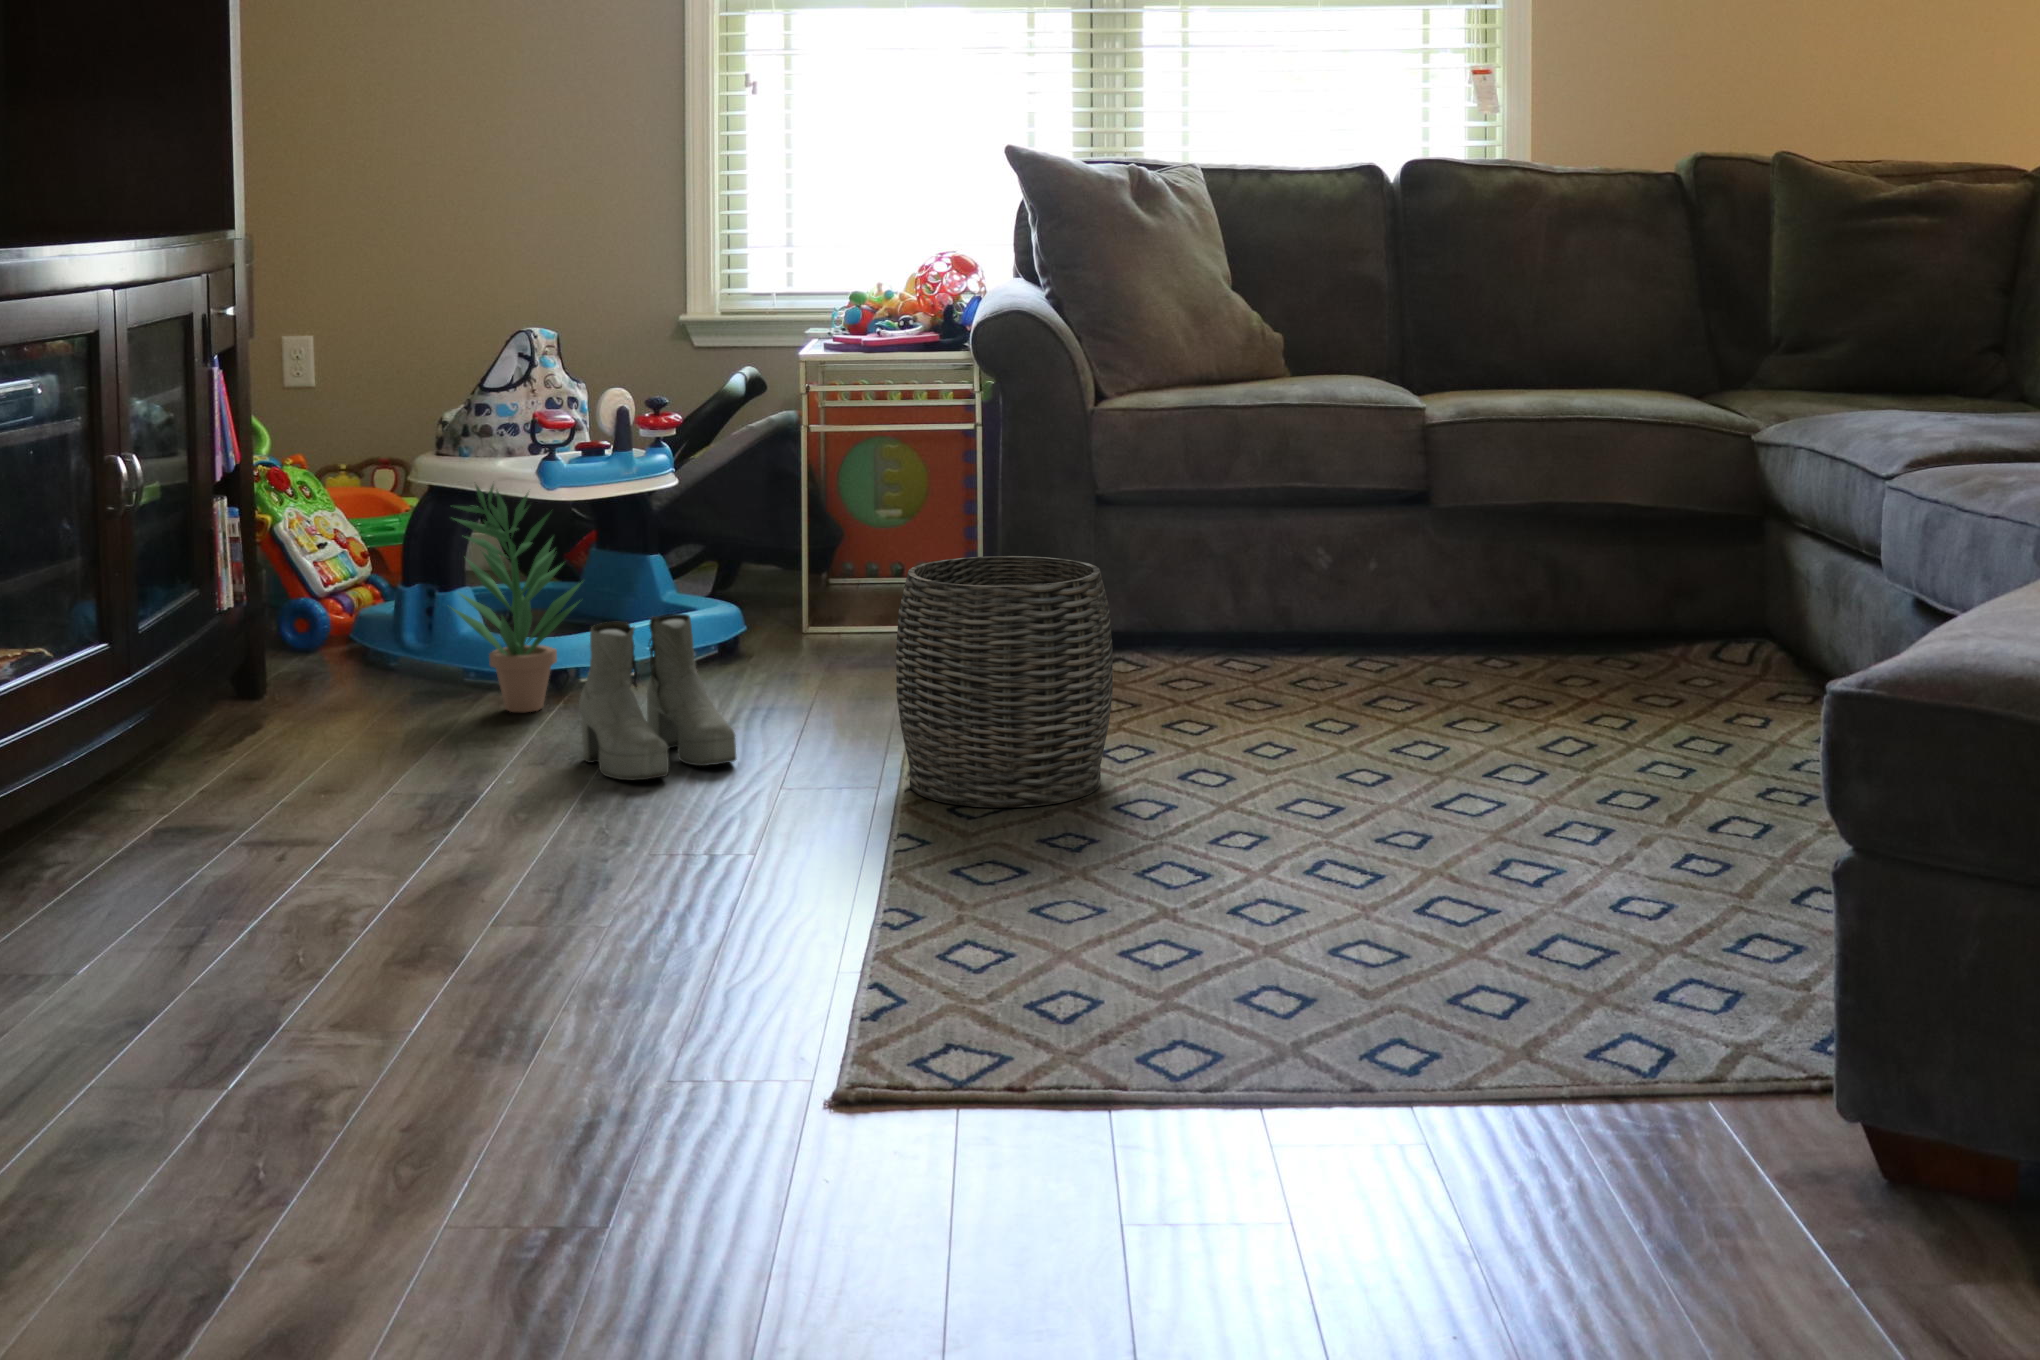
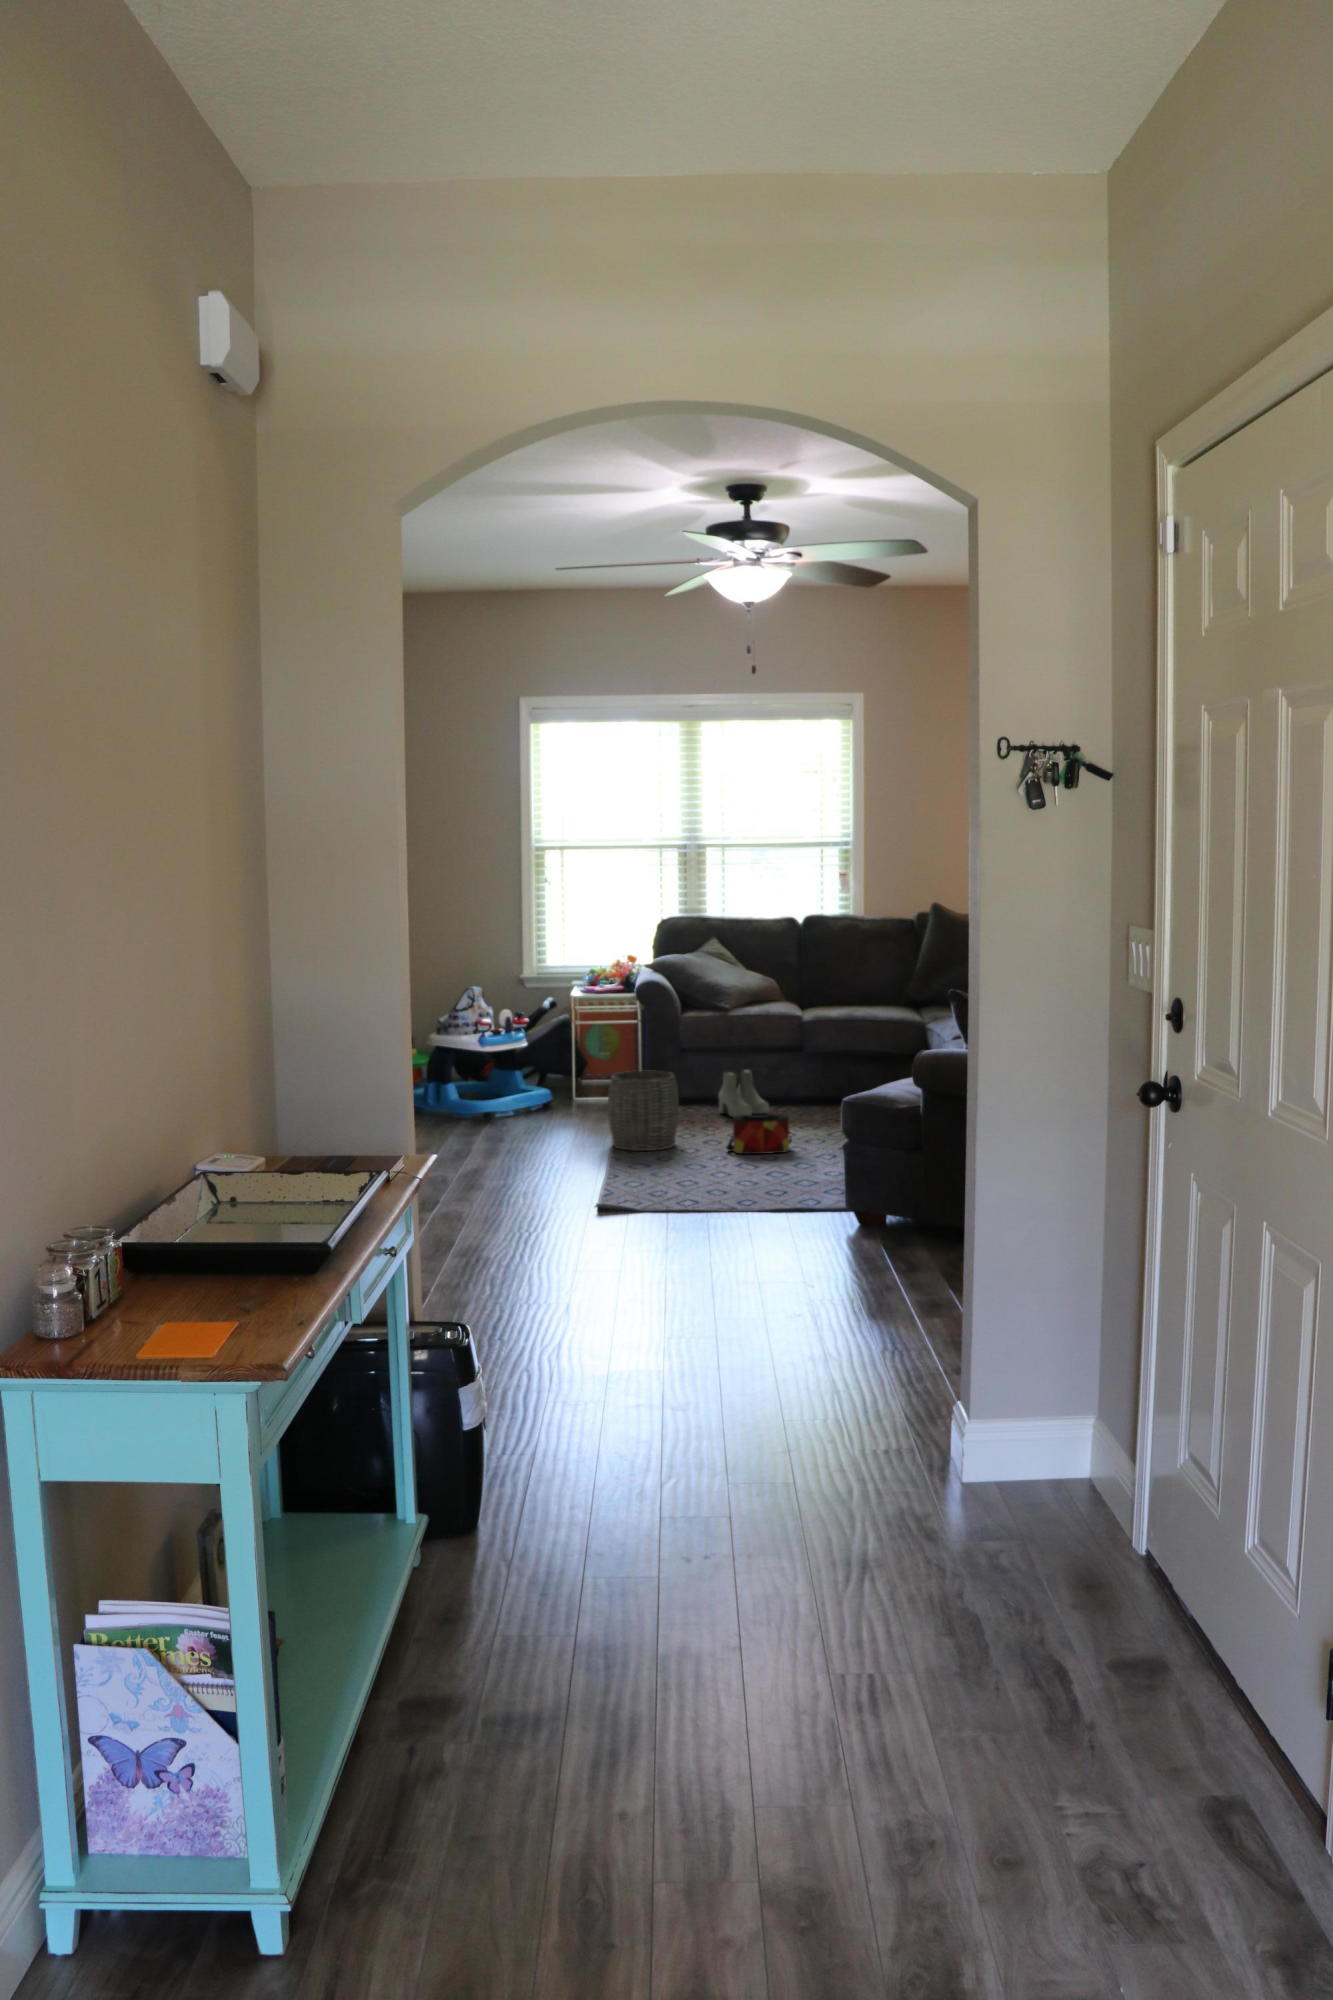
potted plant: present [451,485,583,712] -> none [451,1045,498,1126]
boots: present [579,614,736,780] -> present [718,1069,769,1117]
bag: none [1263,691,1466,822] -> present [726,1114,792,1154]

